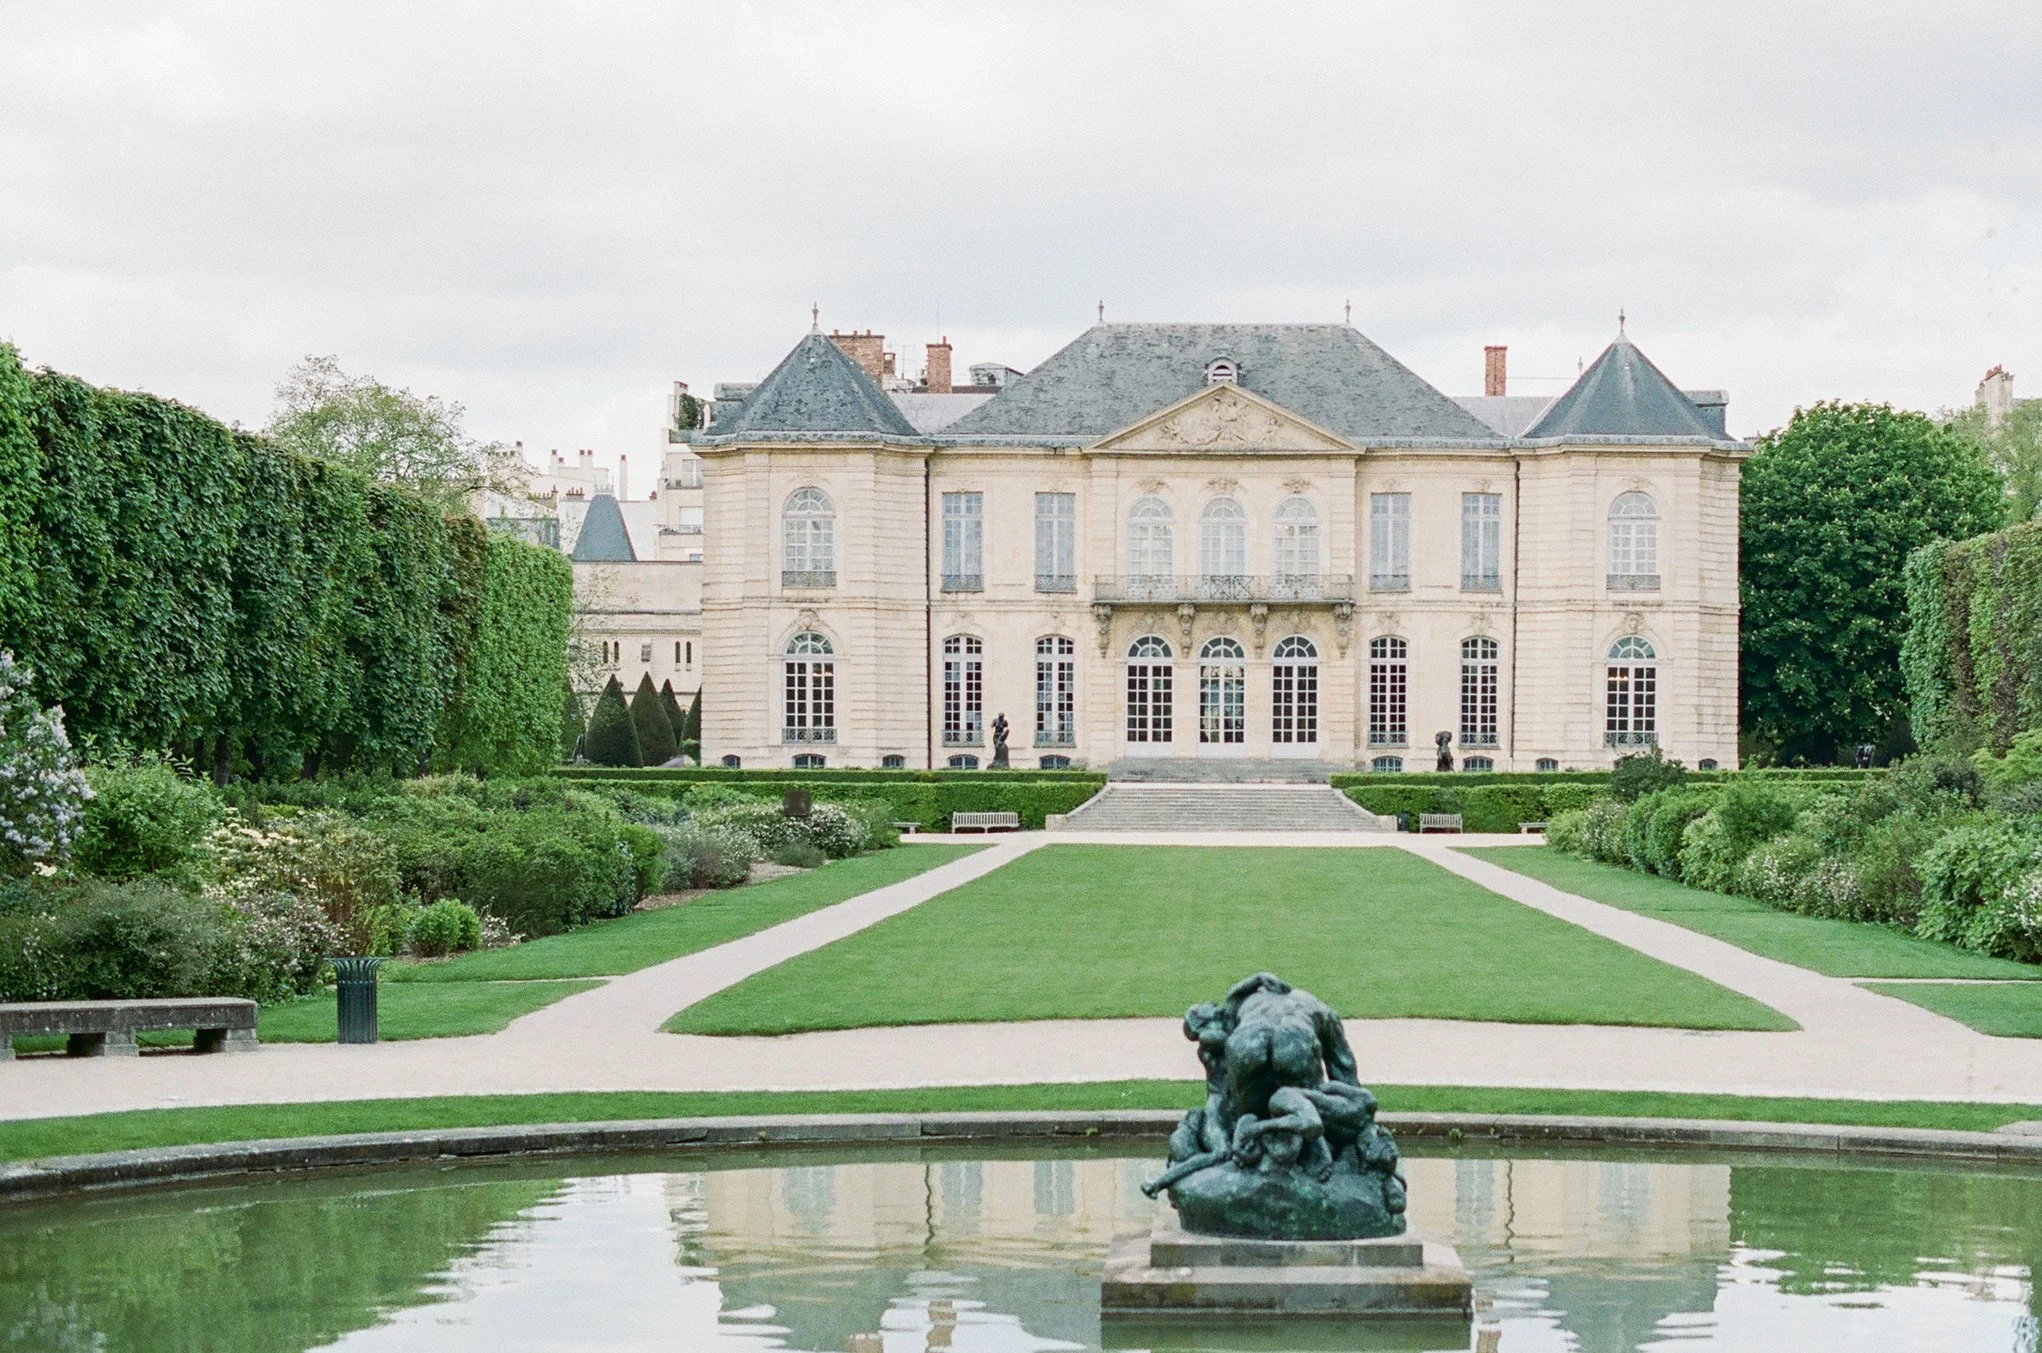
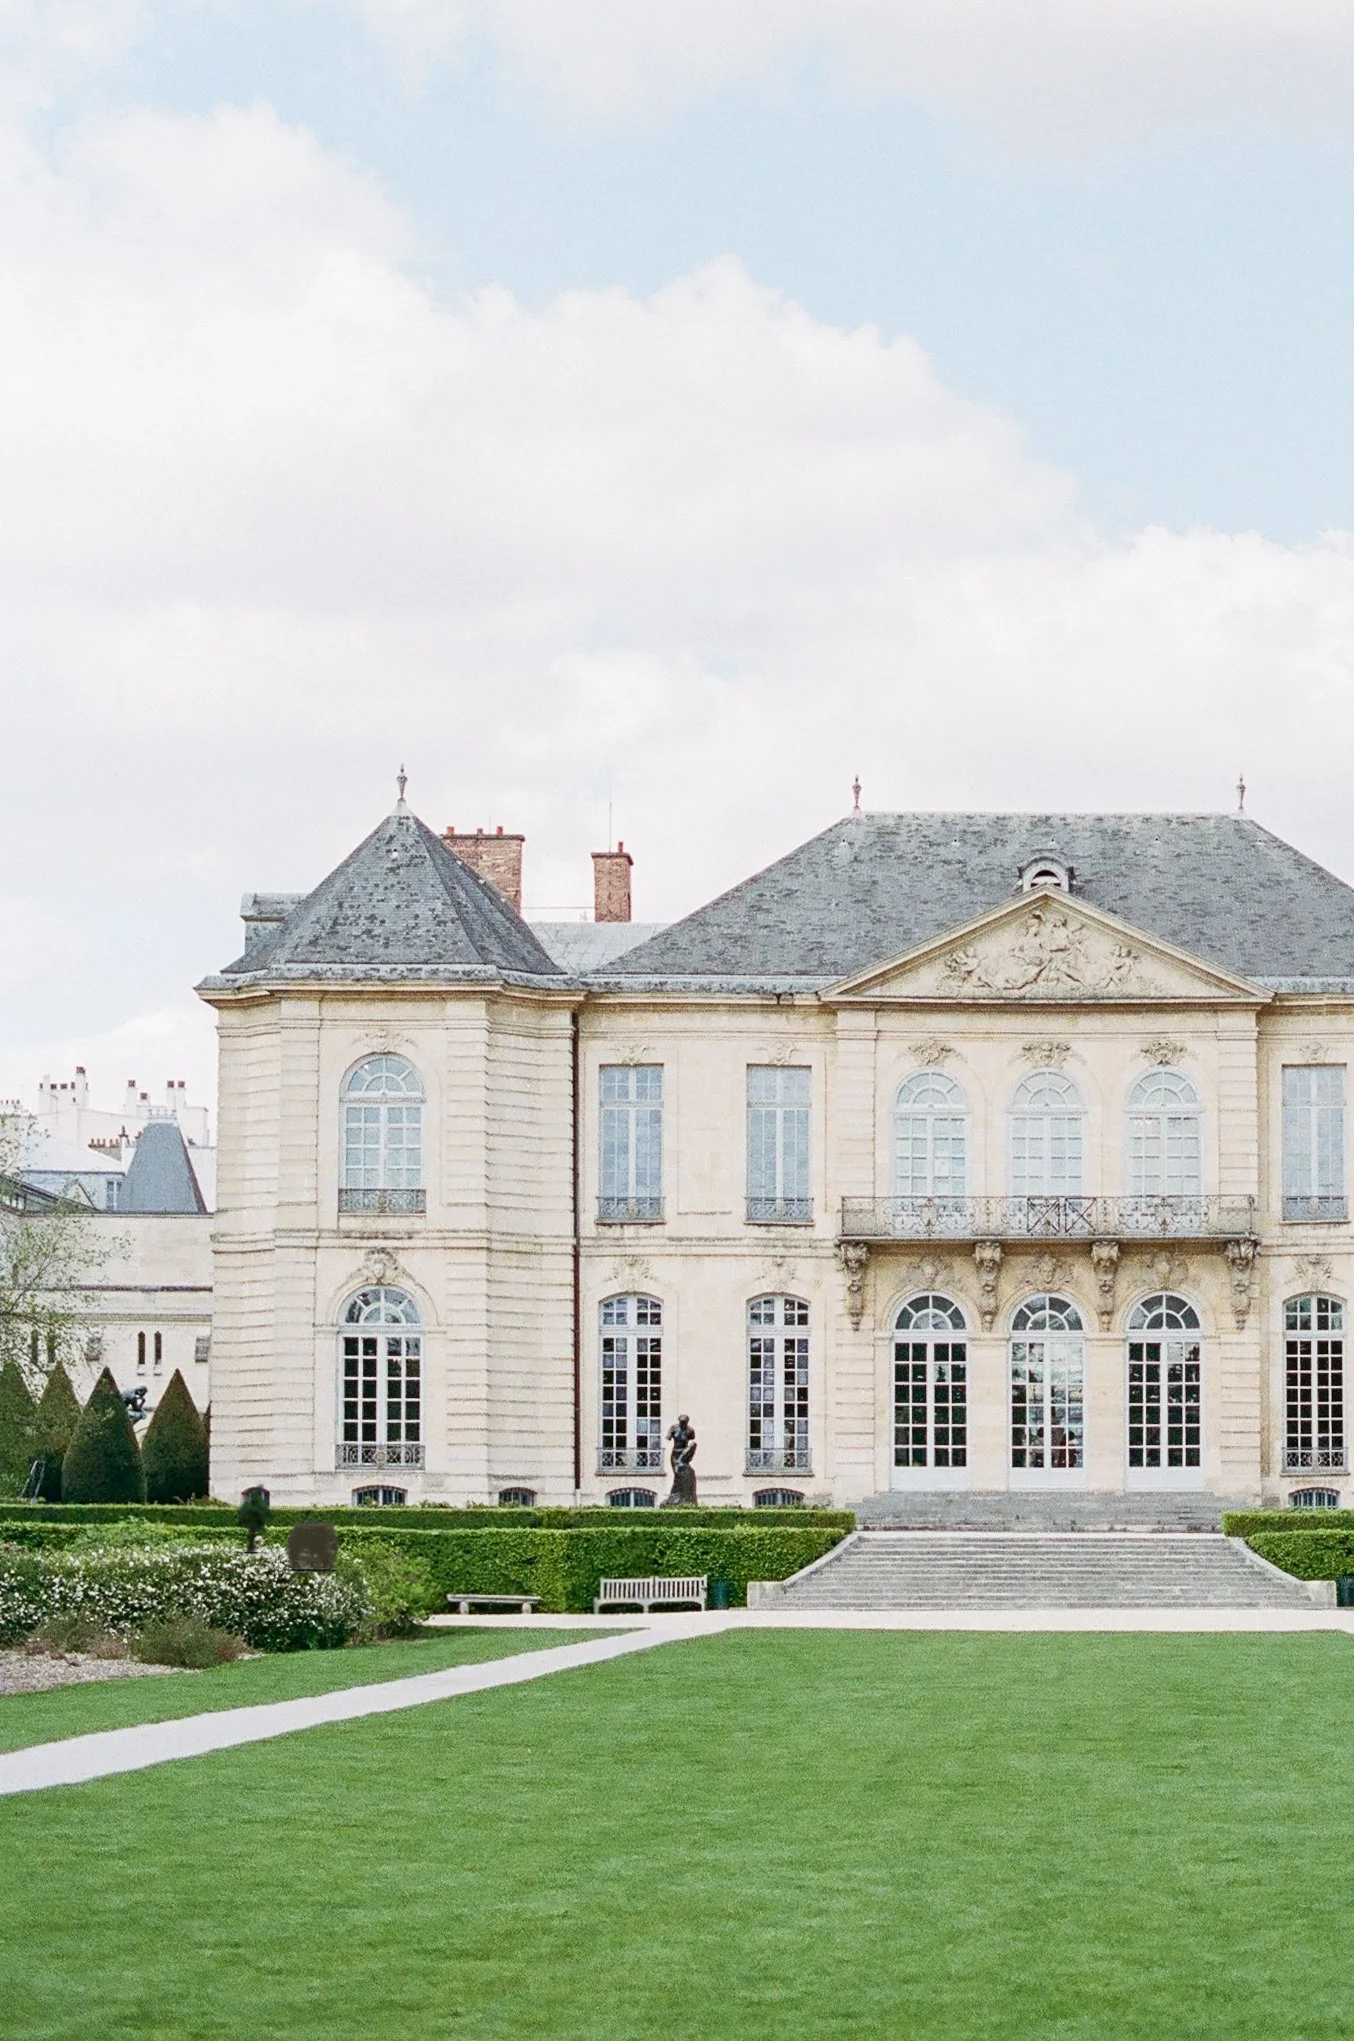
decorative plant: none [745,764,769,803] -> present [239,1484,274,1553]

